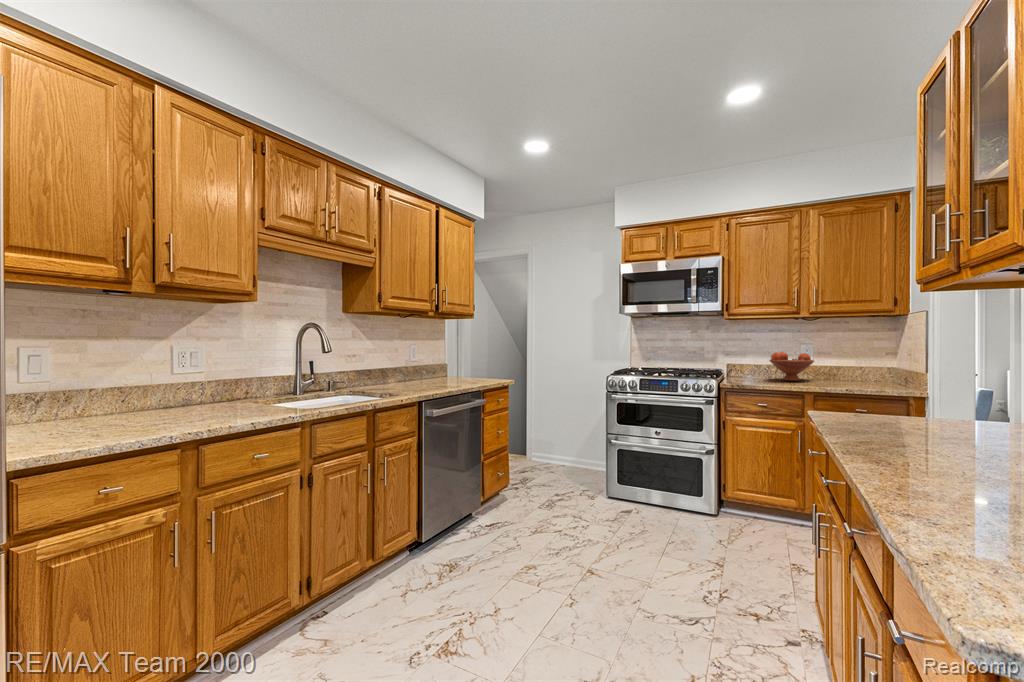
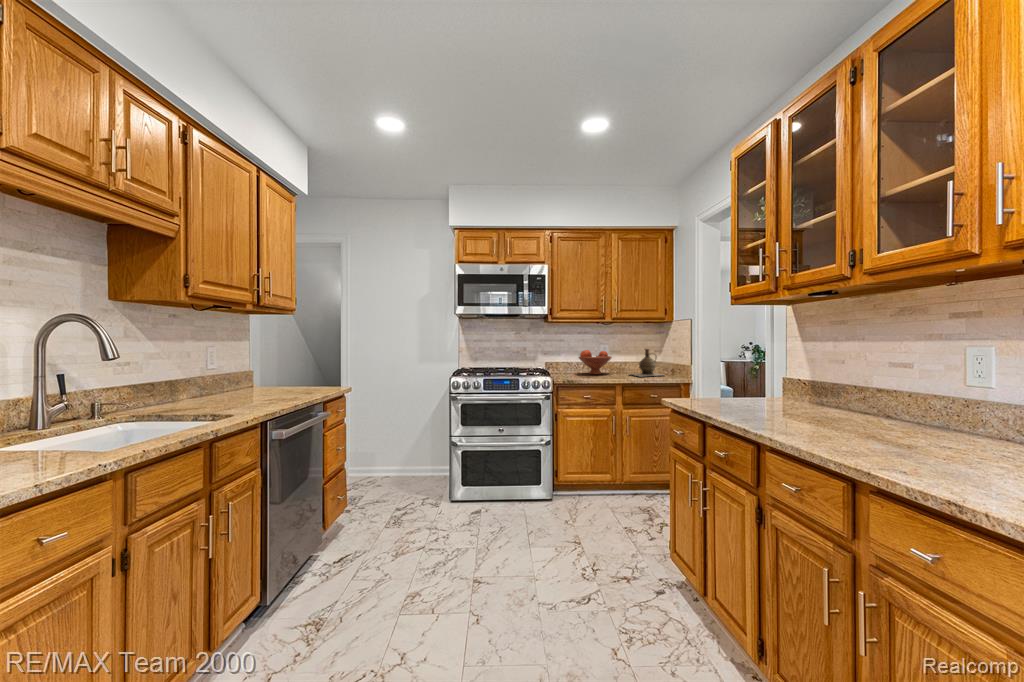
ceramic jug: none [833,352,889,386] -> present [632,349,660,376]

